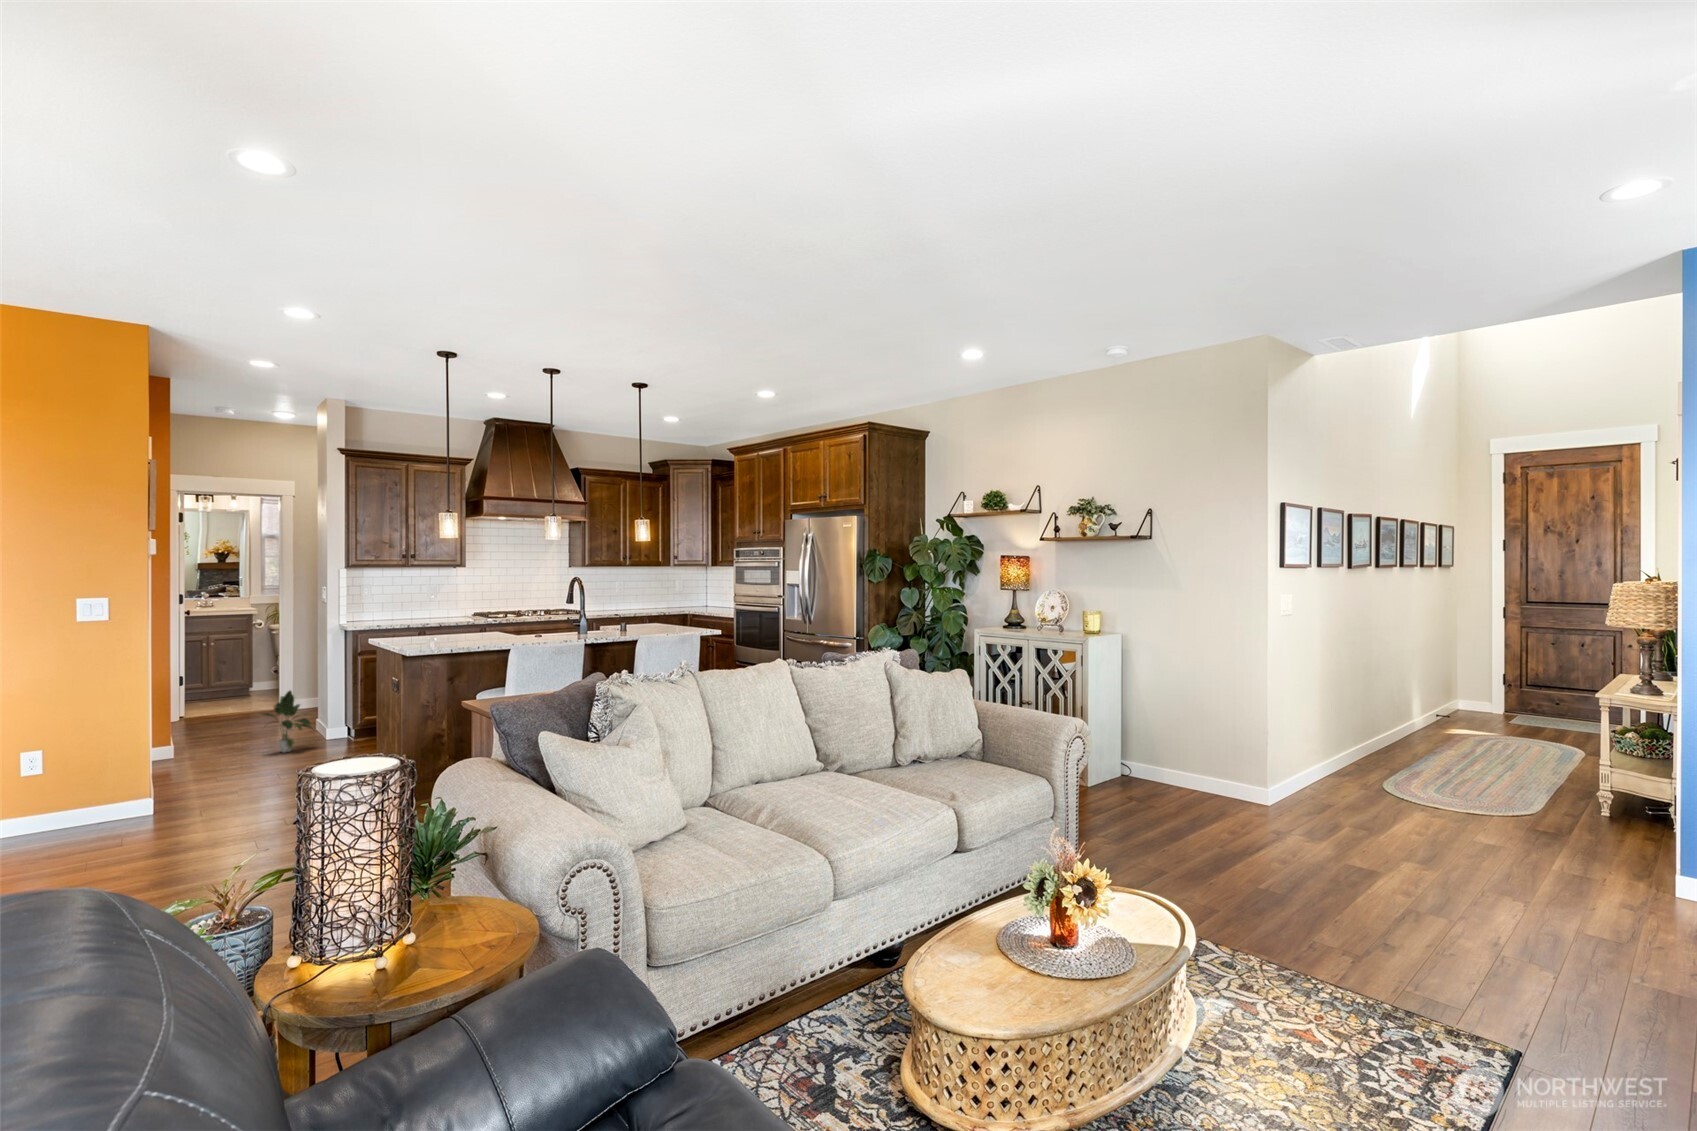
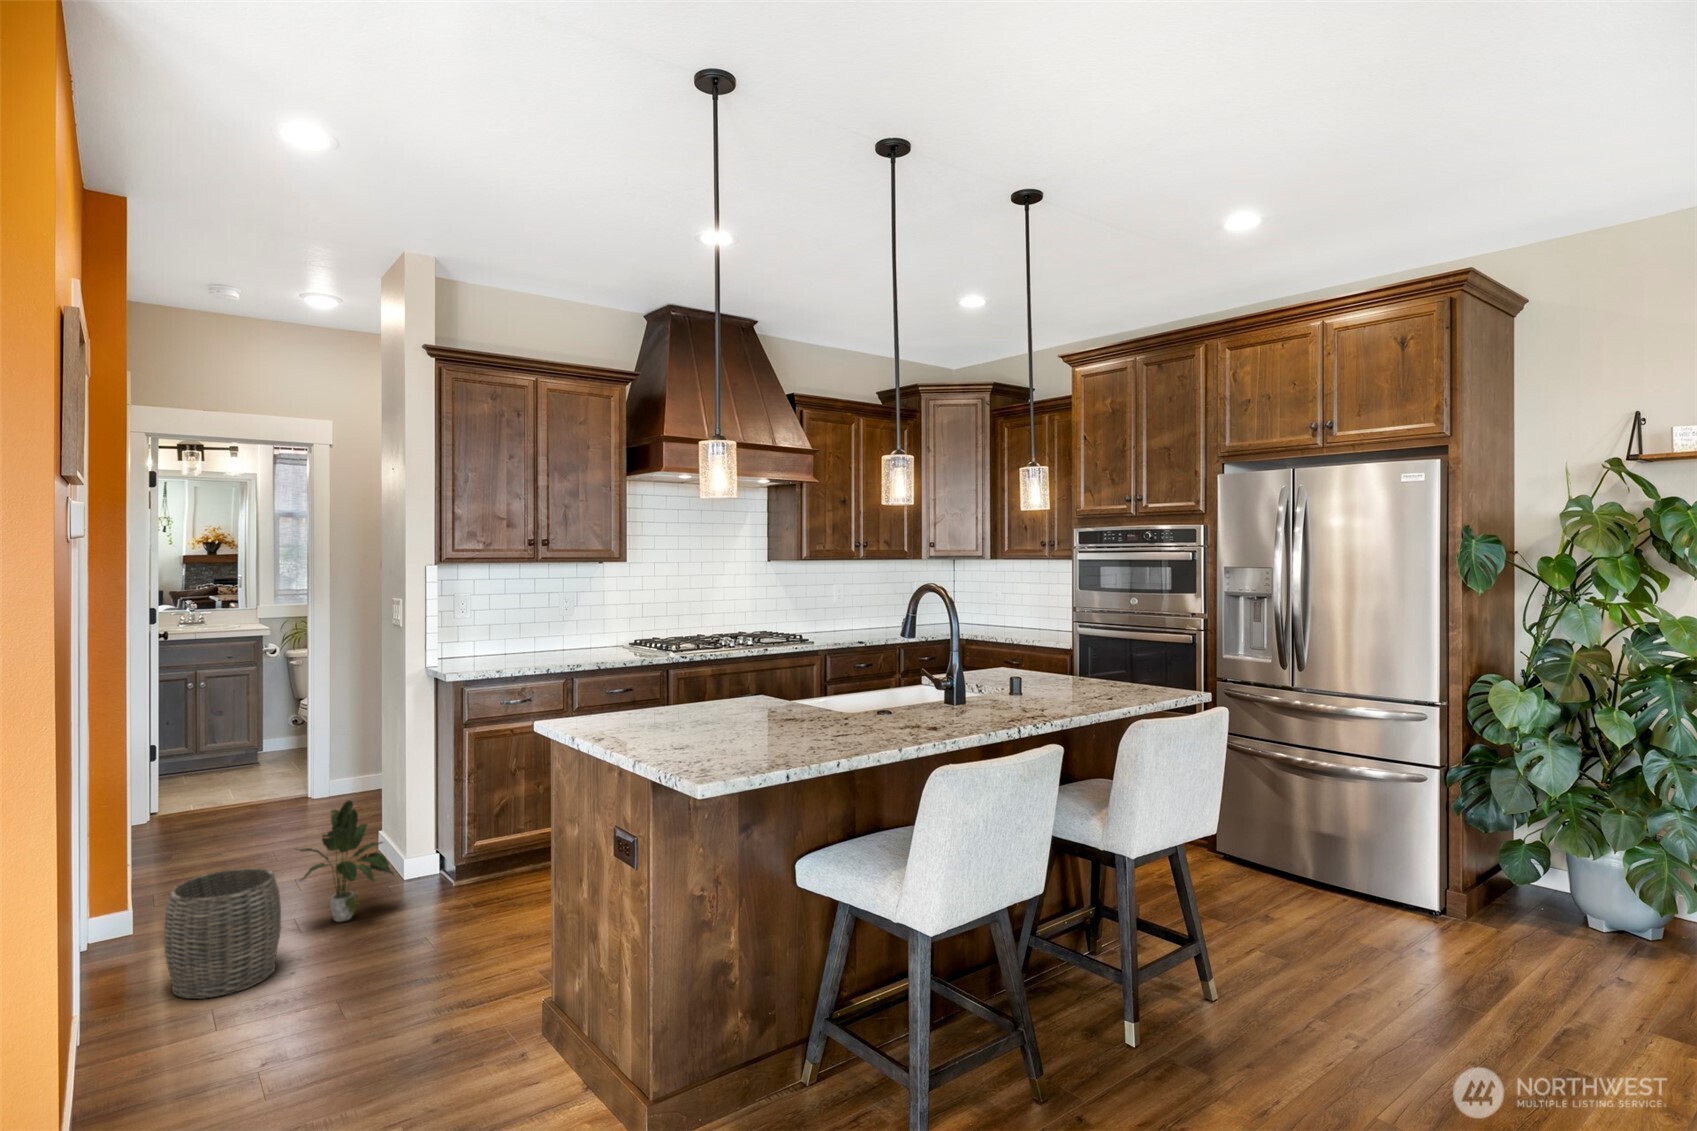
woven basket: none [191,718,250,774] -> present [164,868,281,999]

